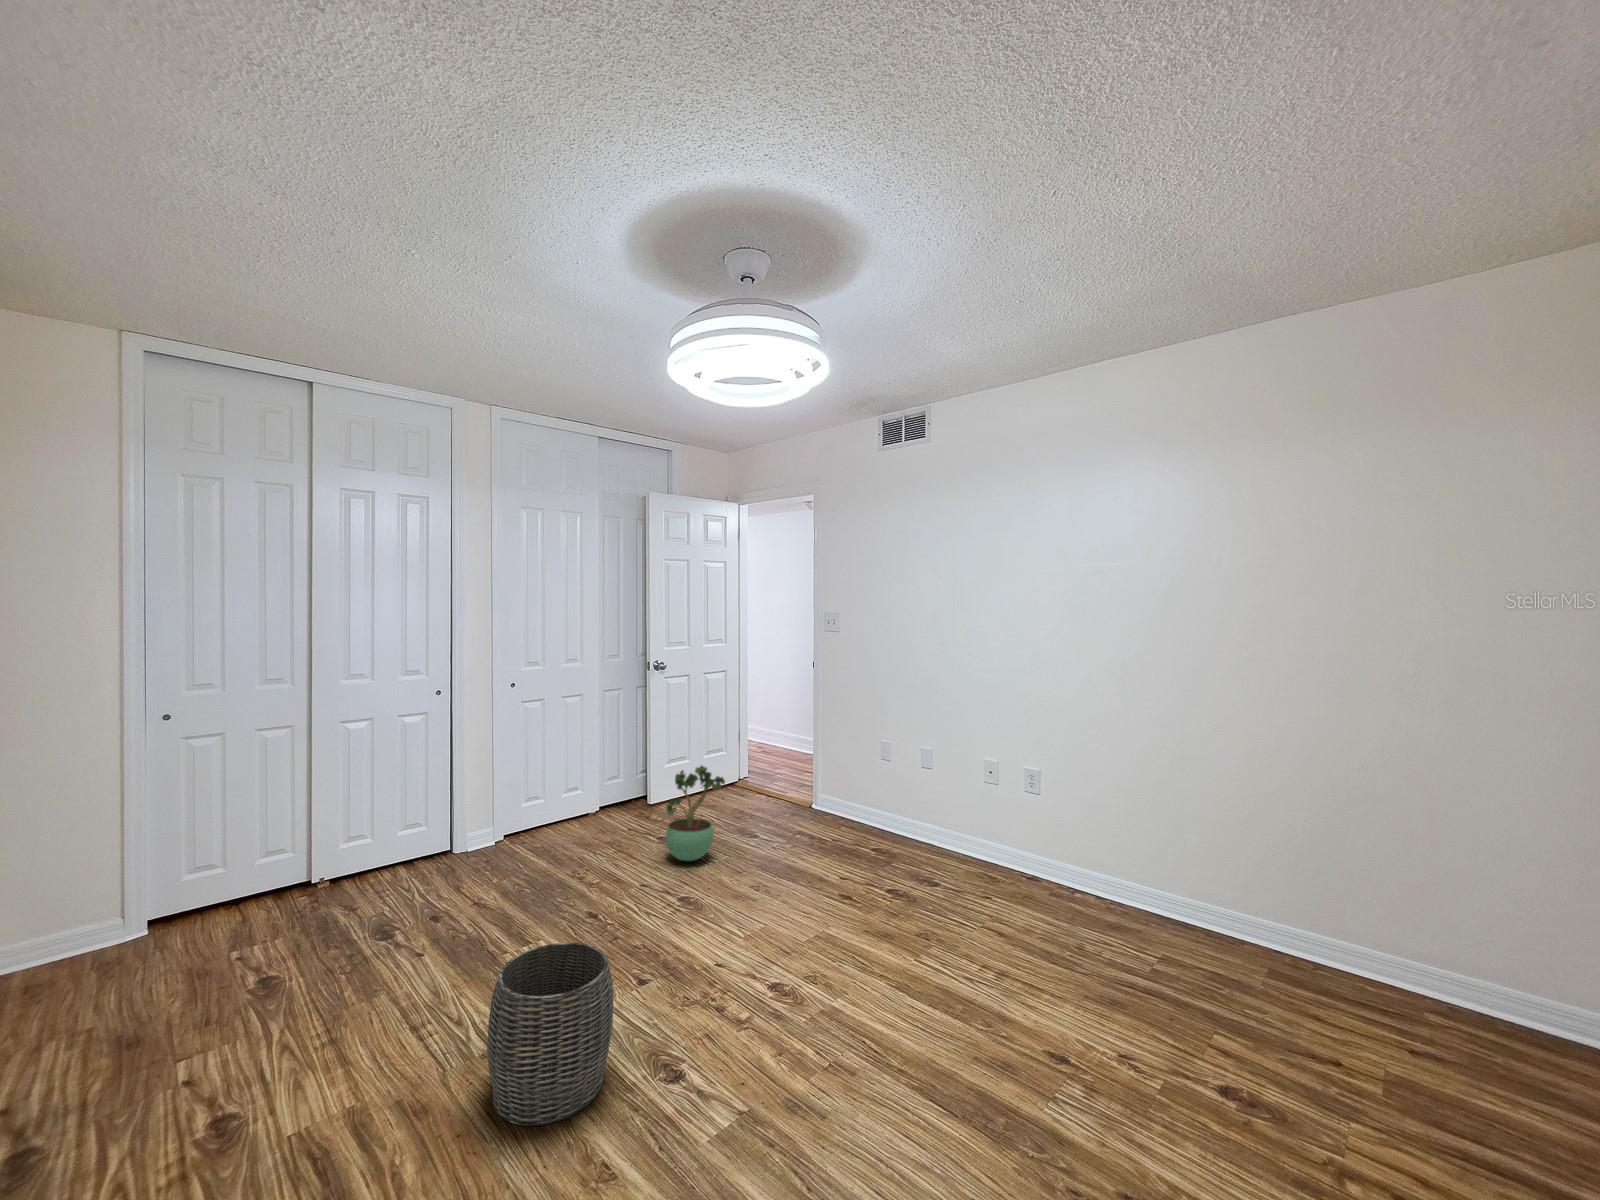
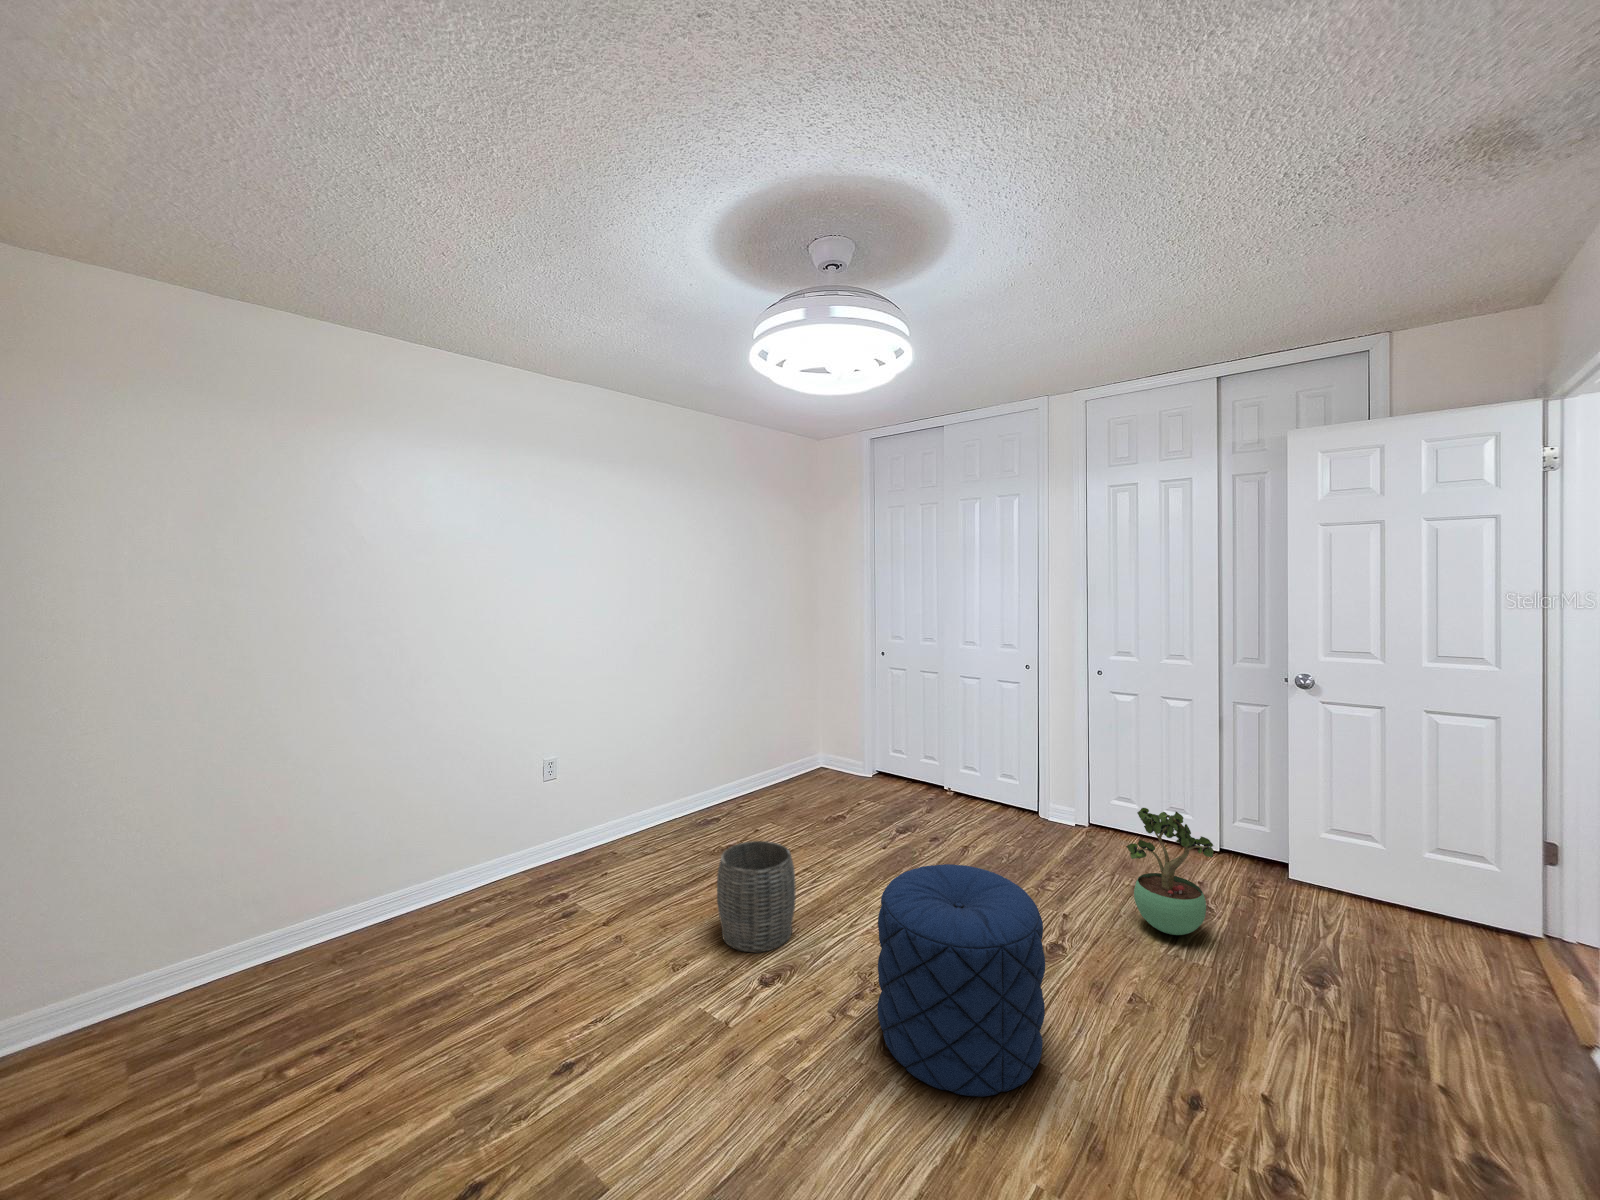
pouf: none [720,827,856,1002] -> present [877,864,1045,1097]

